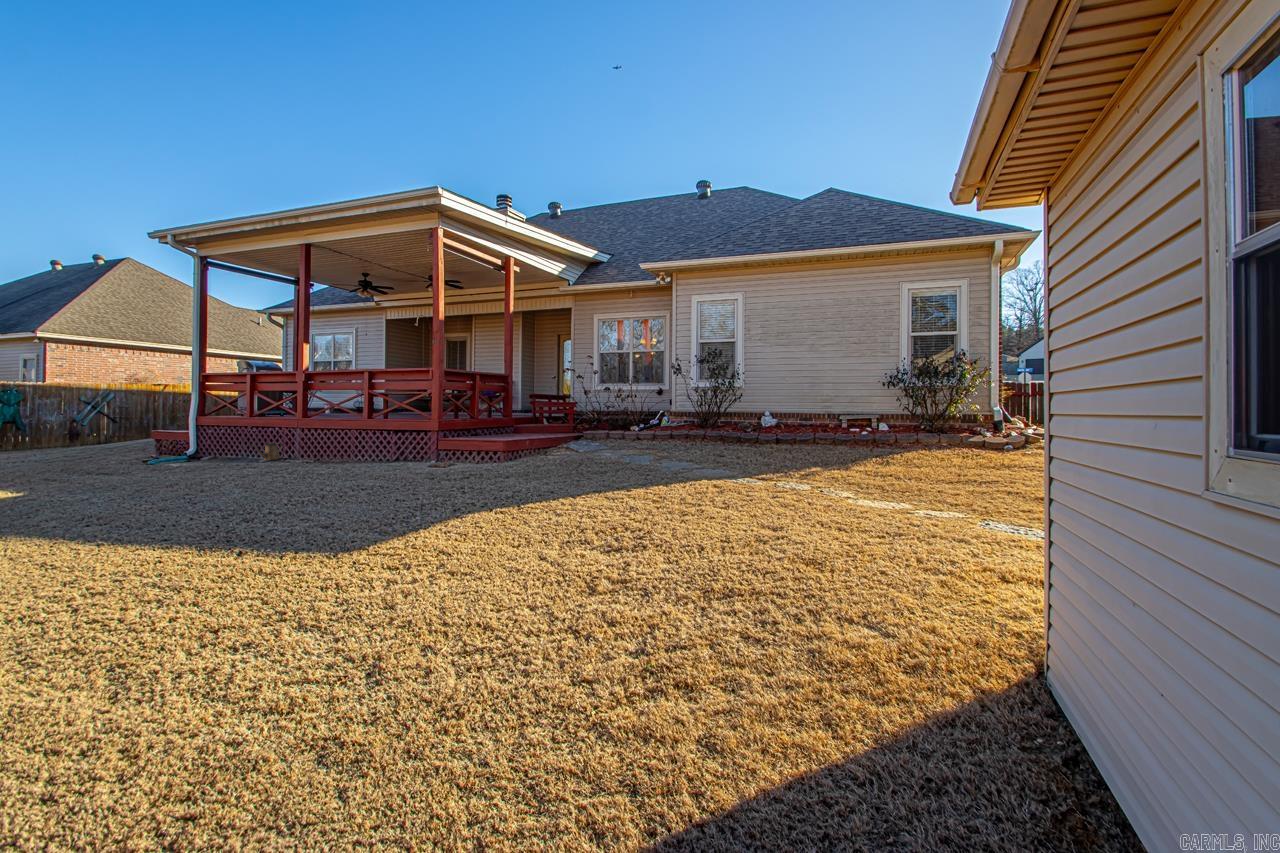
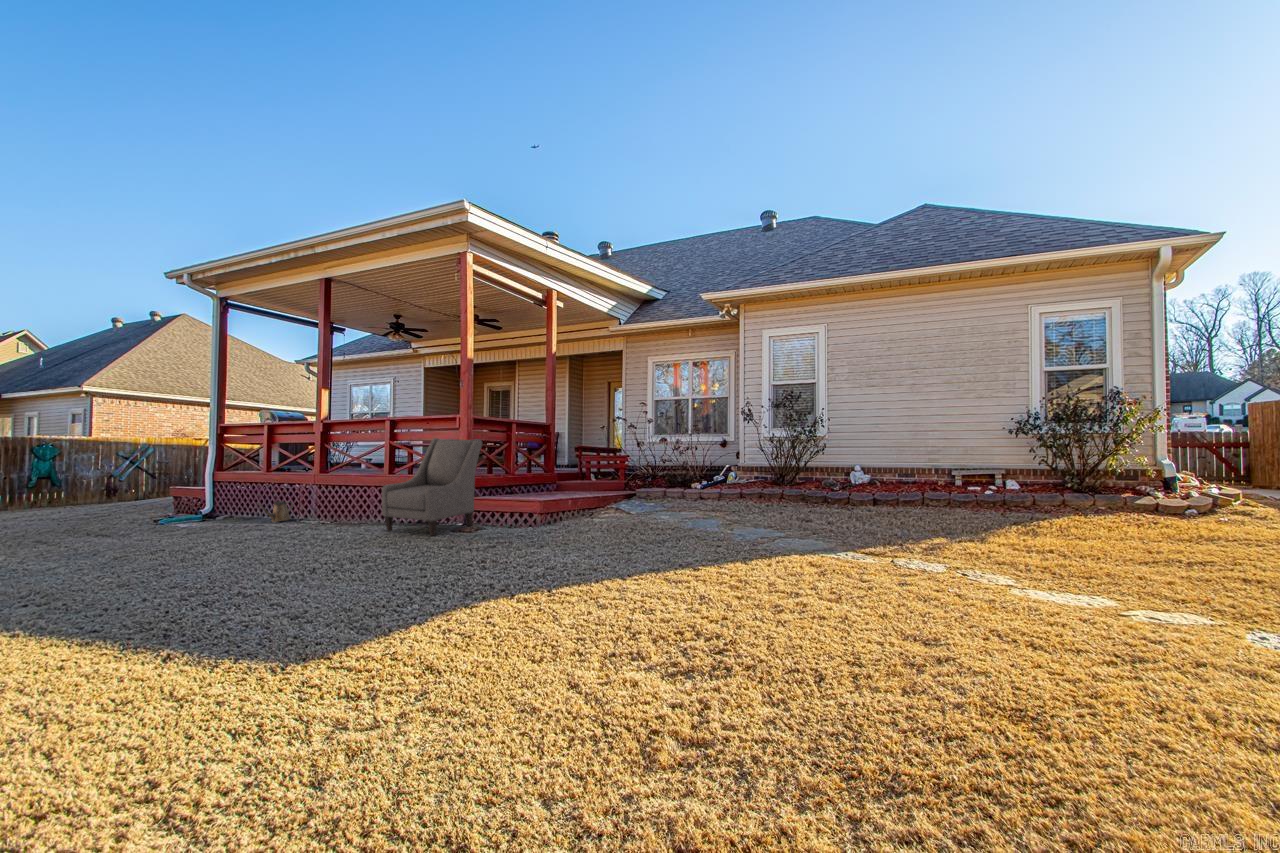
chair: none [370,388,454,470] -> present [382,438,482,536]

